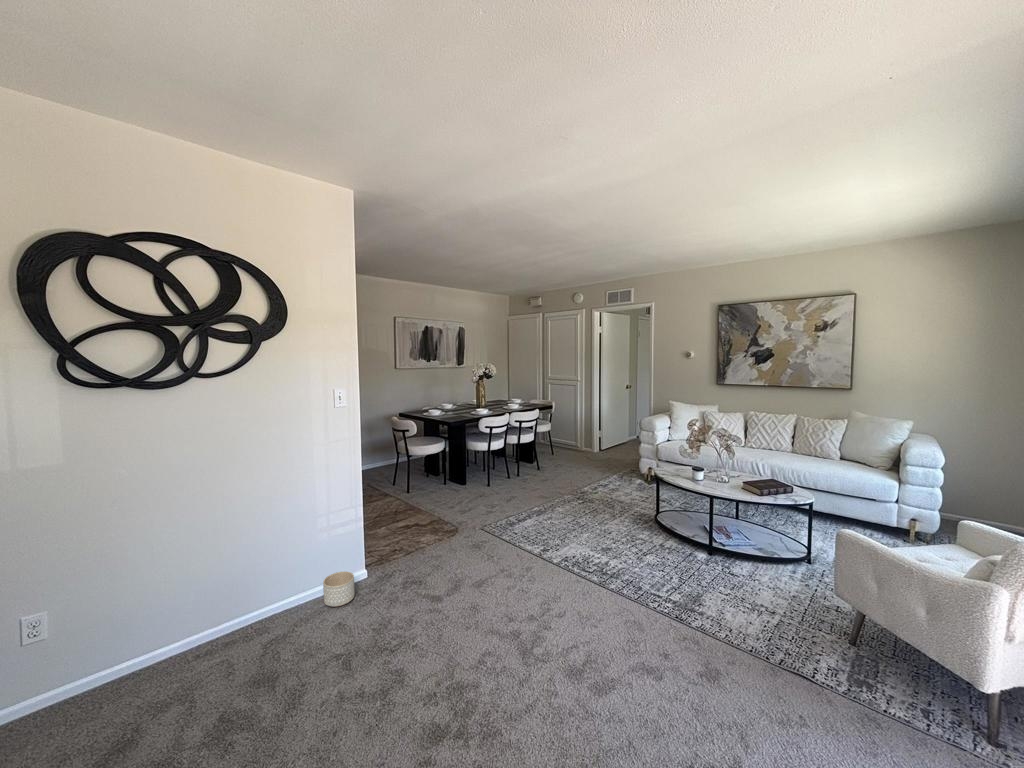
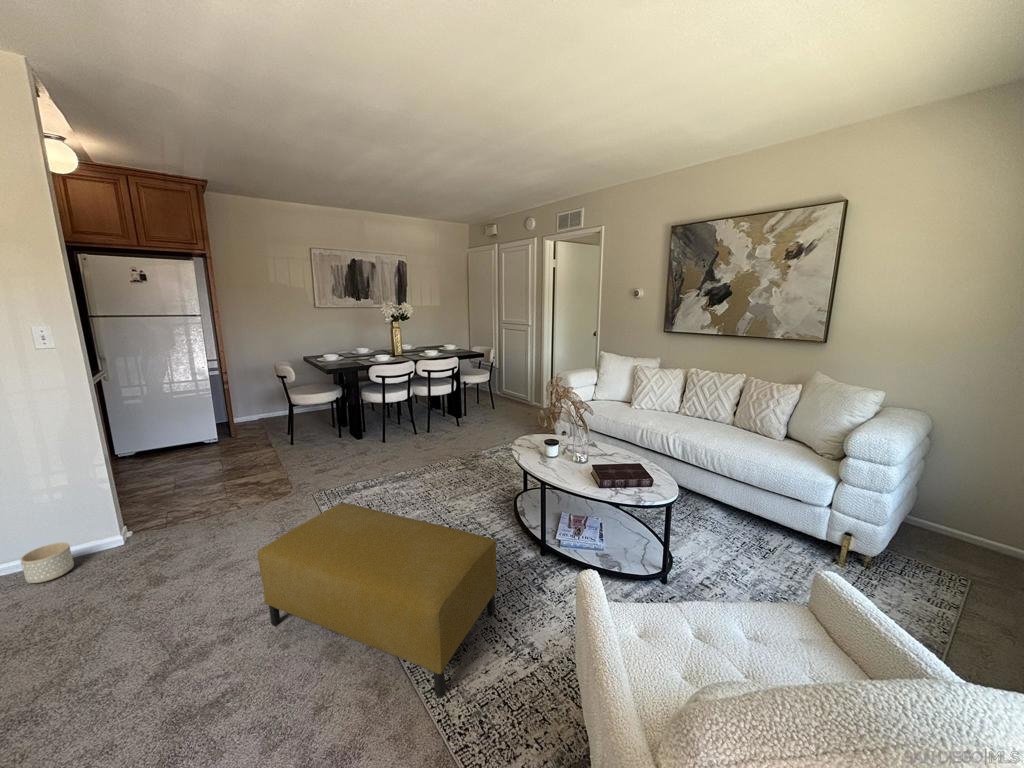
ottoman: none [571,519,750,637] -> present [258,503,497,697]

